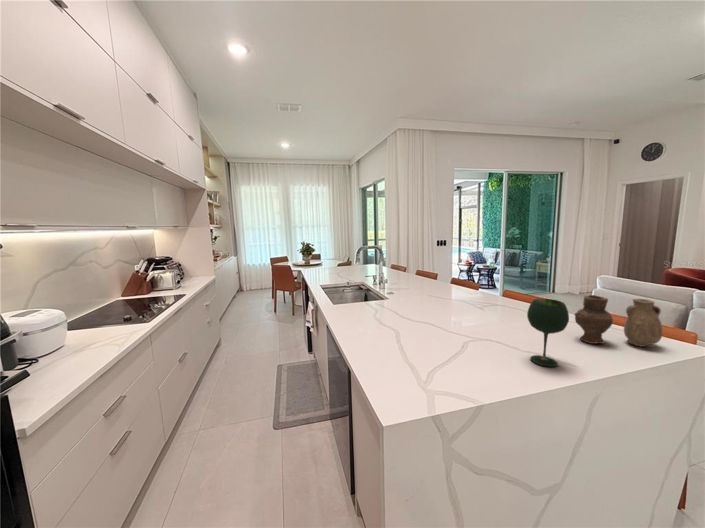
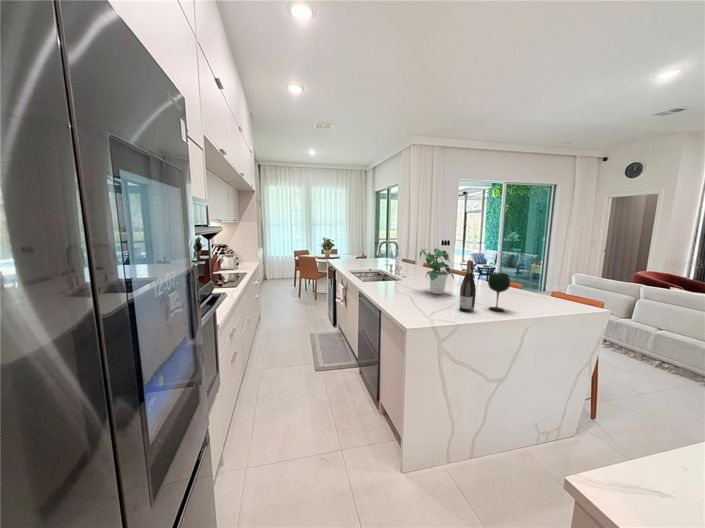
potted plant: none [411,258,466,326] -> present [420,248,454,294]
wine bottle: none [481,281,510,372] -> present [459,260,476,312]
vase: present [575,295,663,347] -> none [522,274,572,306]

